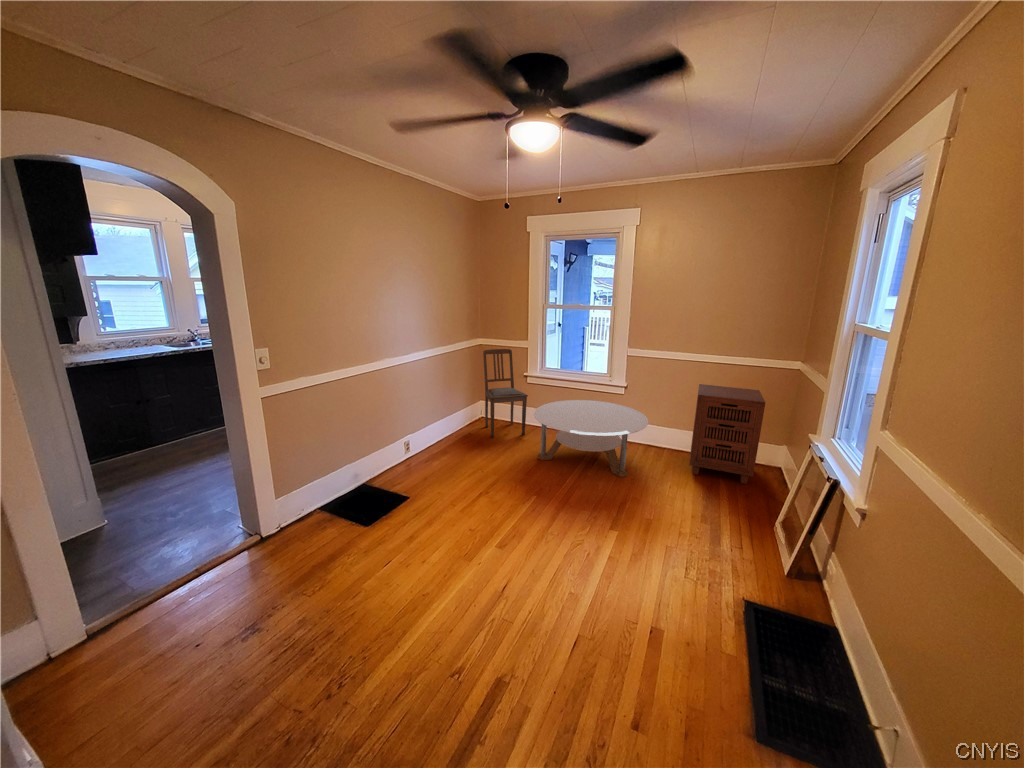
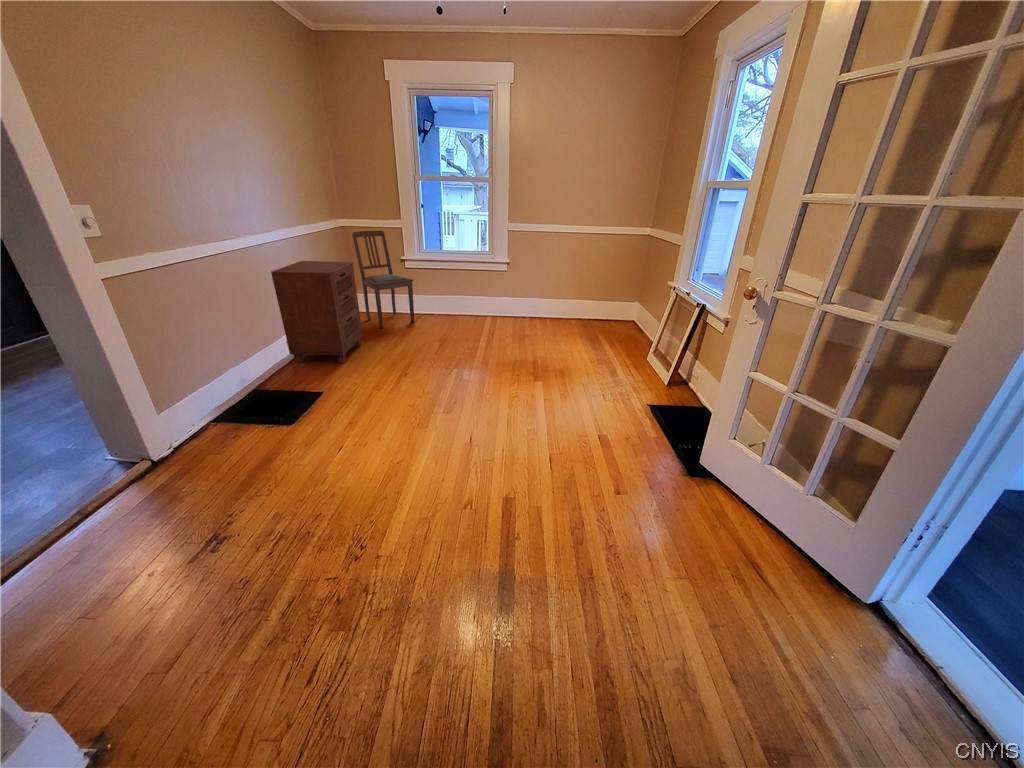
cabinet: present [689,384,765,484] -> present [271,261,363,363]
round table: present [534,400,648,477] -> none [430,280,539,343]

